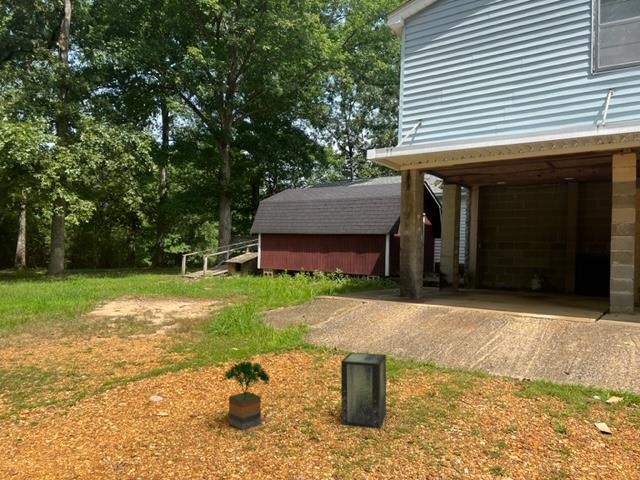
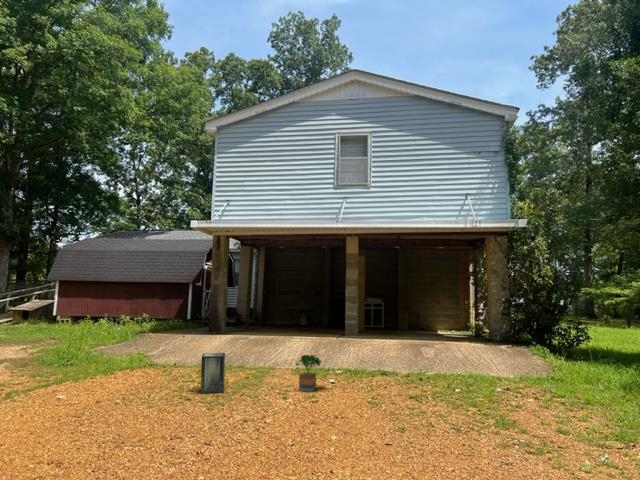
potted tree: present [224,361,270,430] -> present [296,355,321,392]

